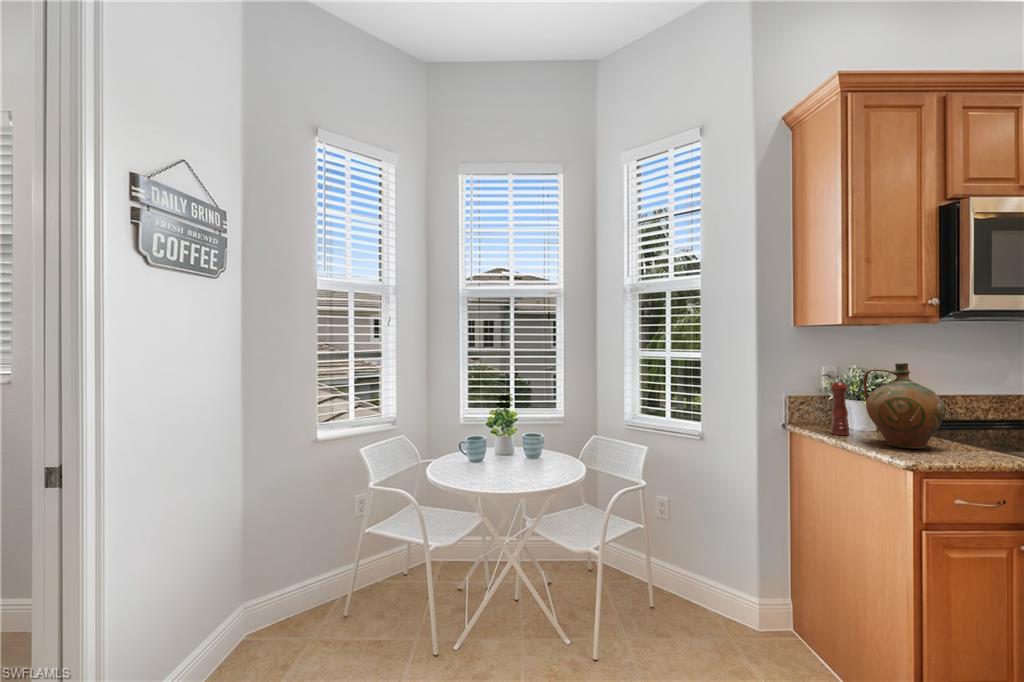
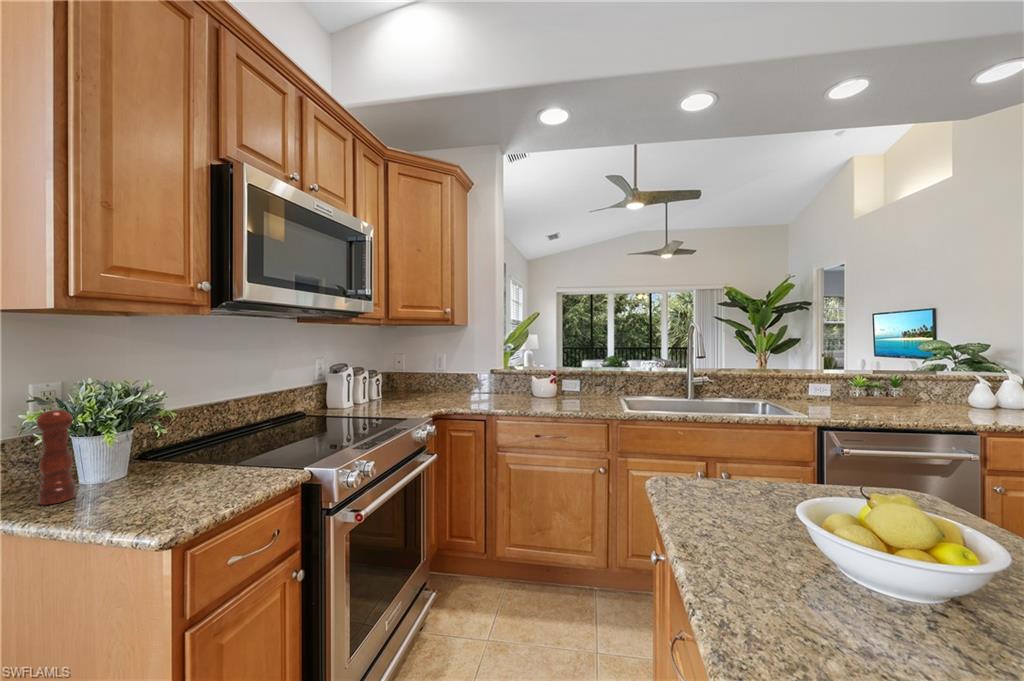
ceramic jug: present [863,363,946,449] -> none [96,372,217,503]

